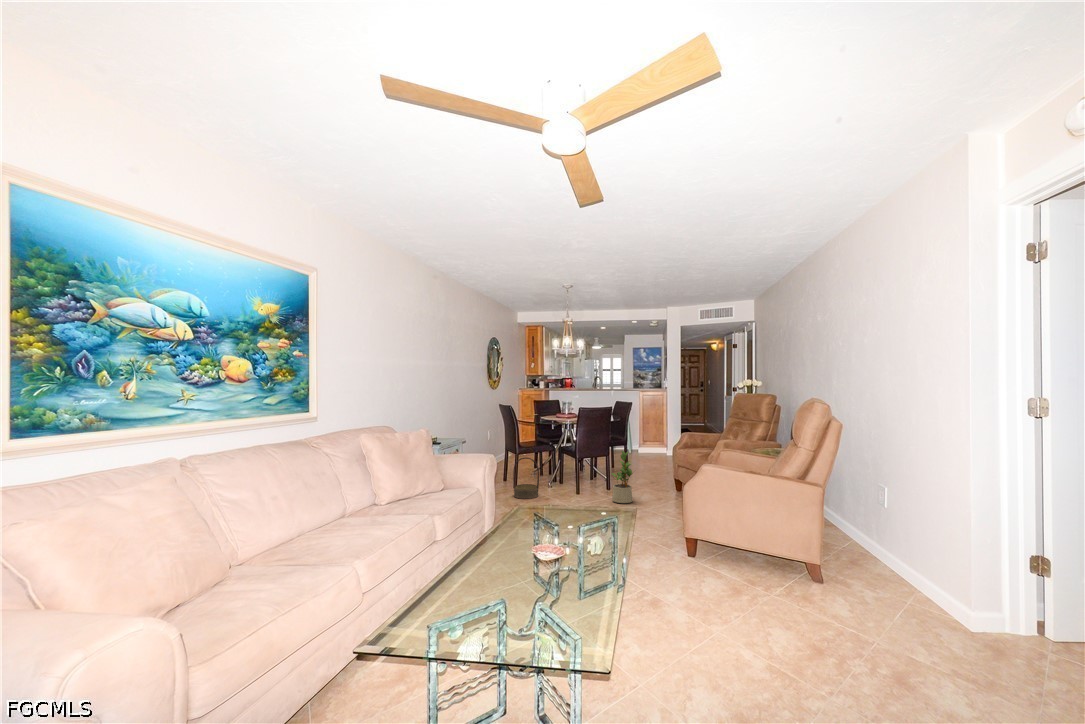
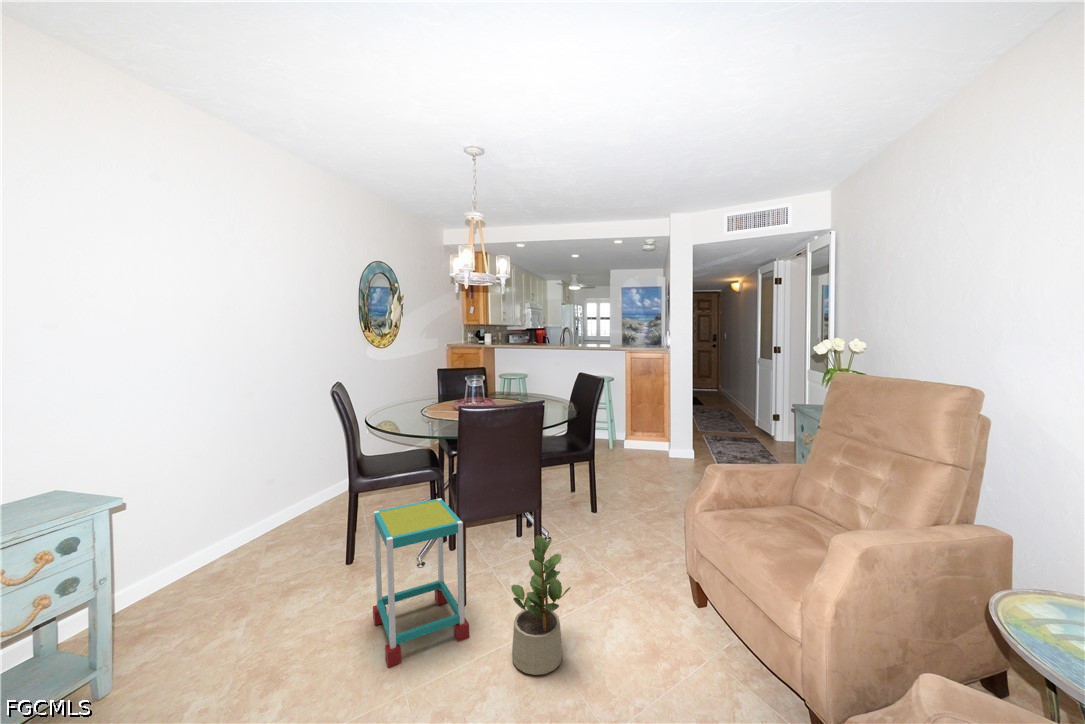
side table: none [548,446,592,503] -> present [373,498,469,668]
basket: present [513,457,539,499] -> none [293,531,357,635]

